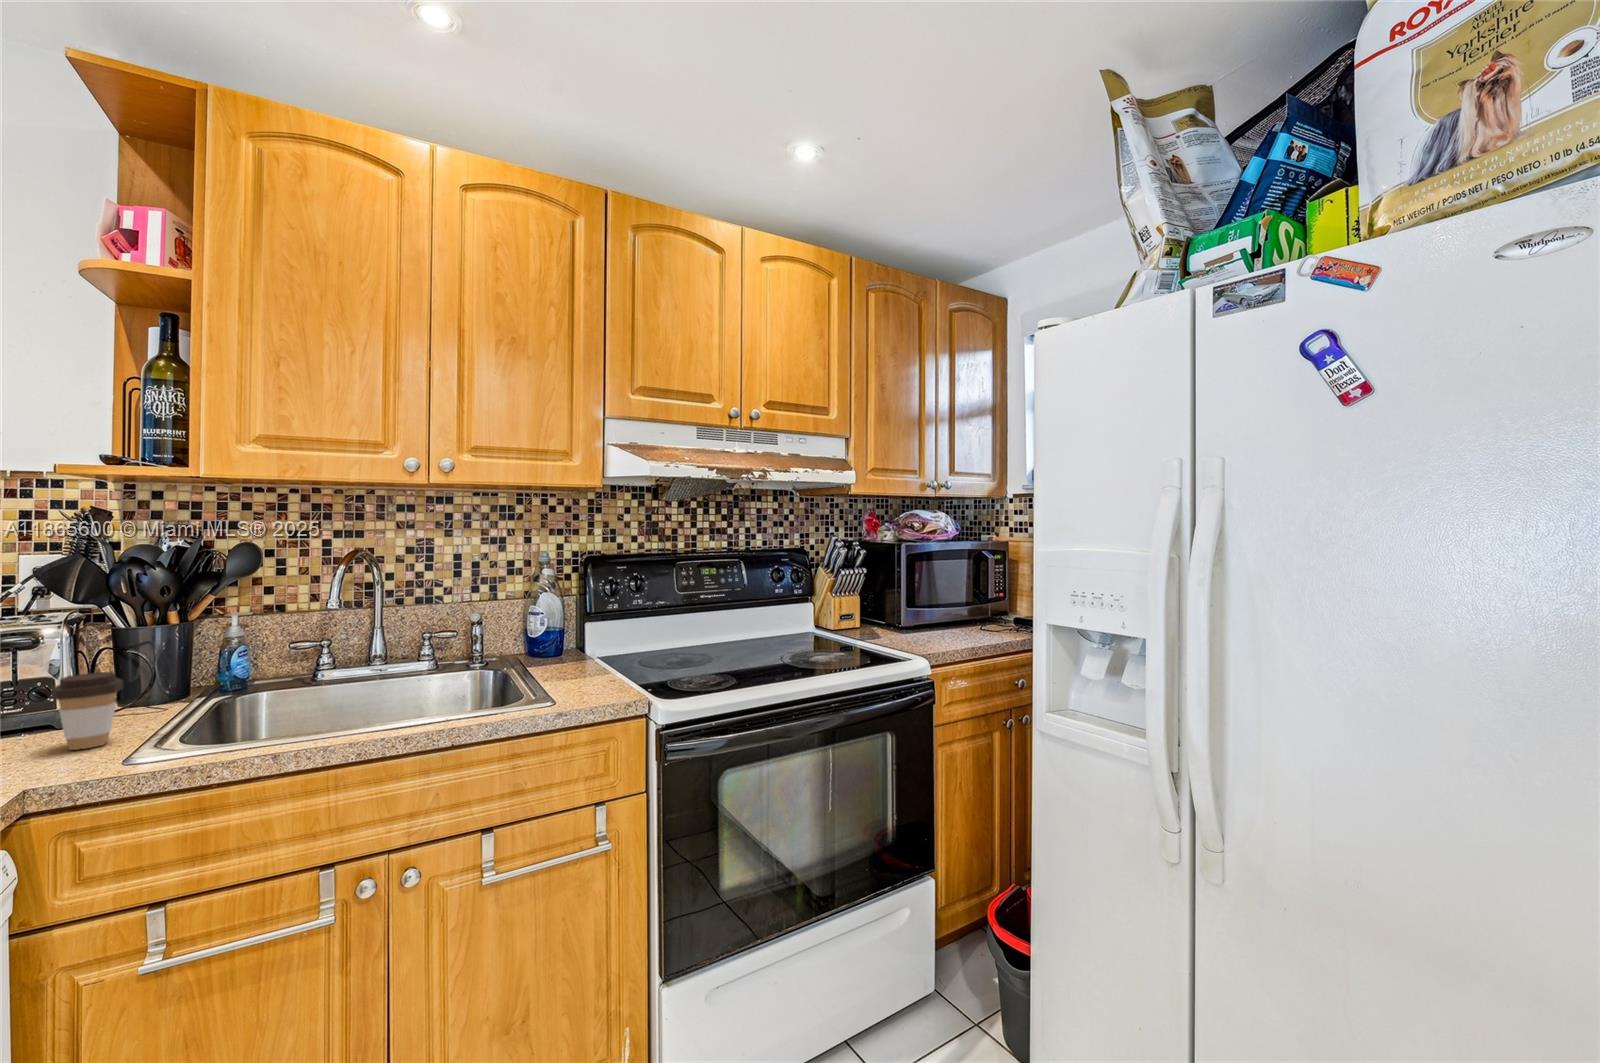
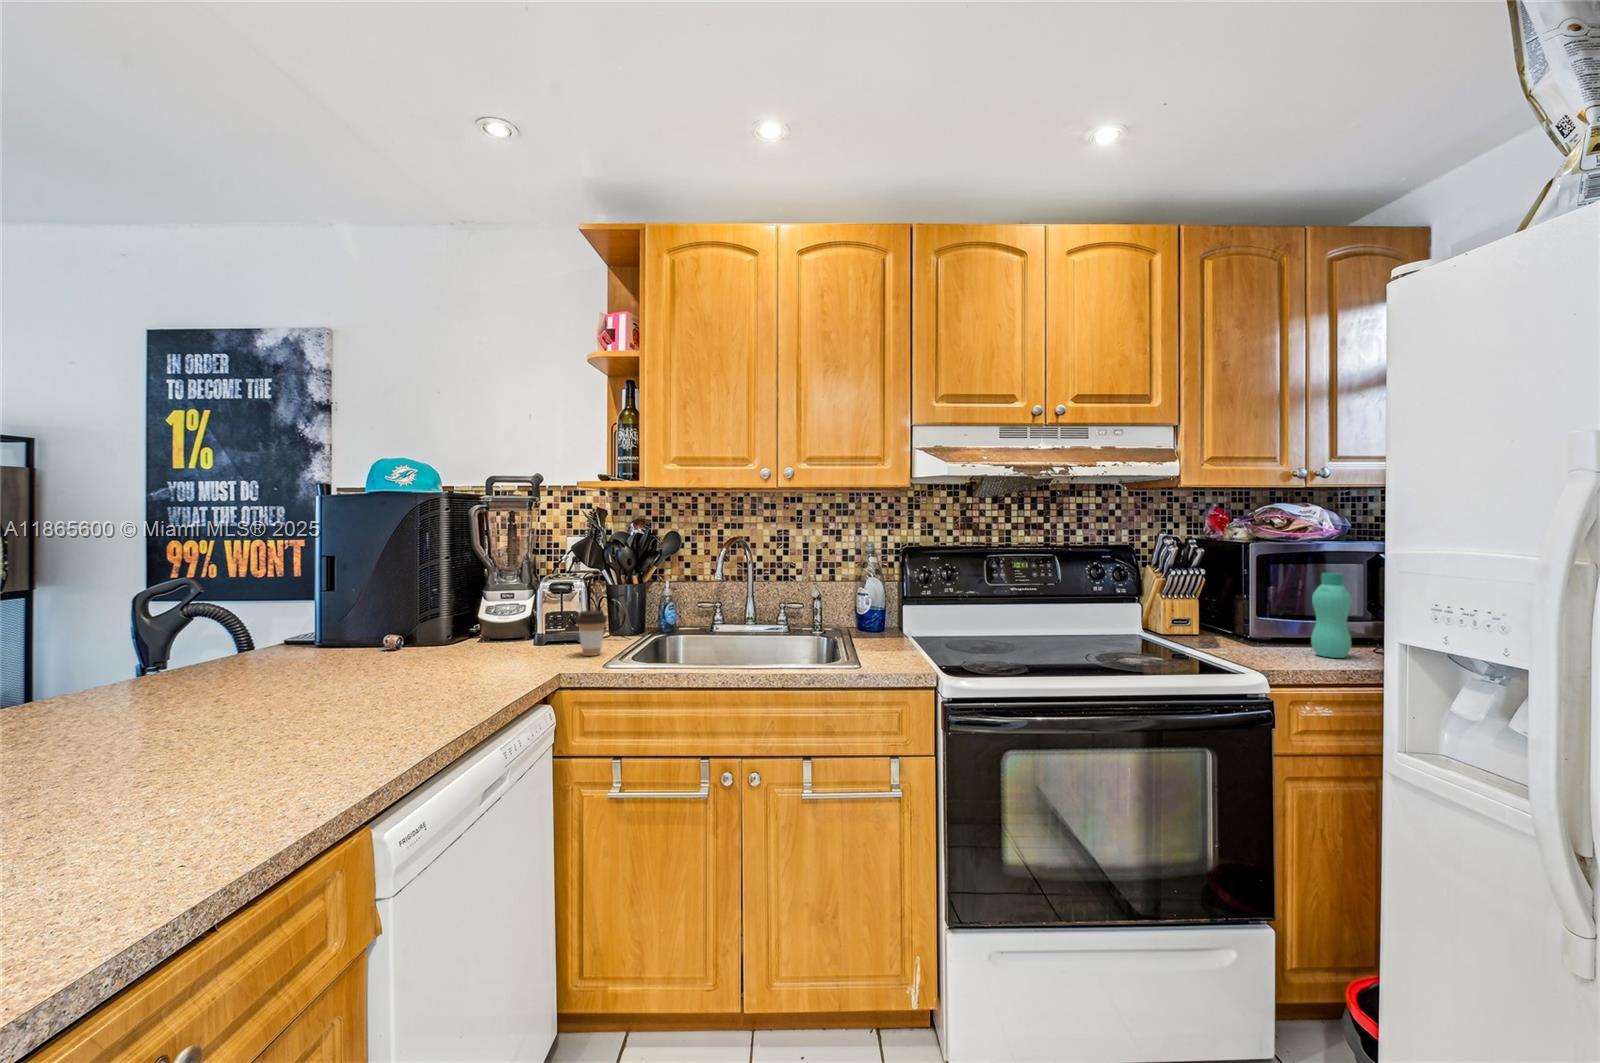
bottle: none [946,569,972,639] -> present [1311,573,1352,658]

